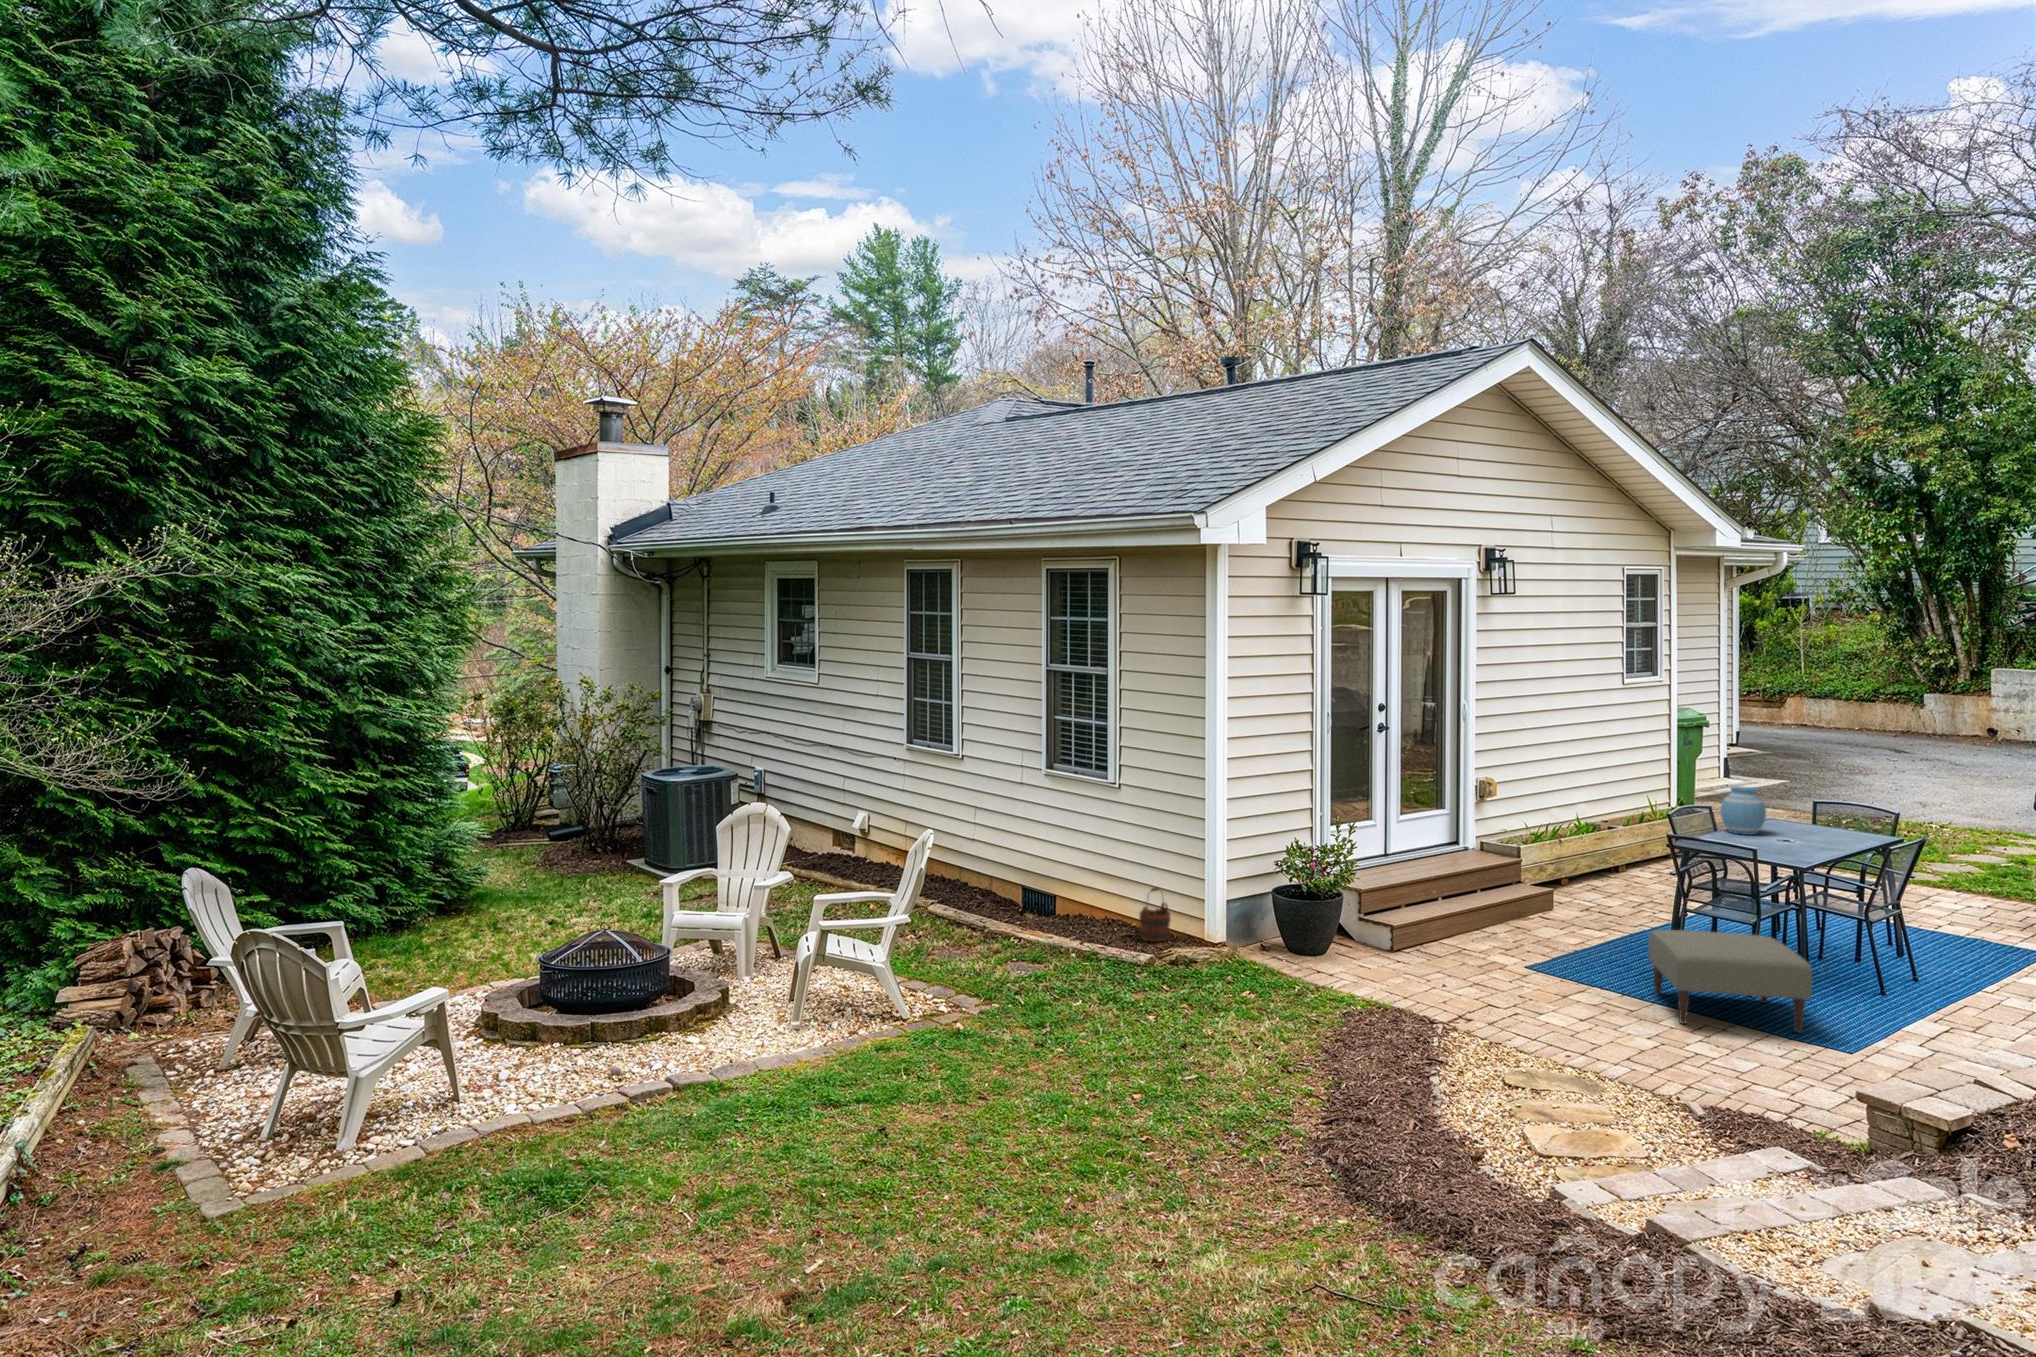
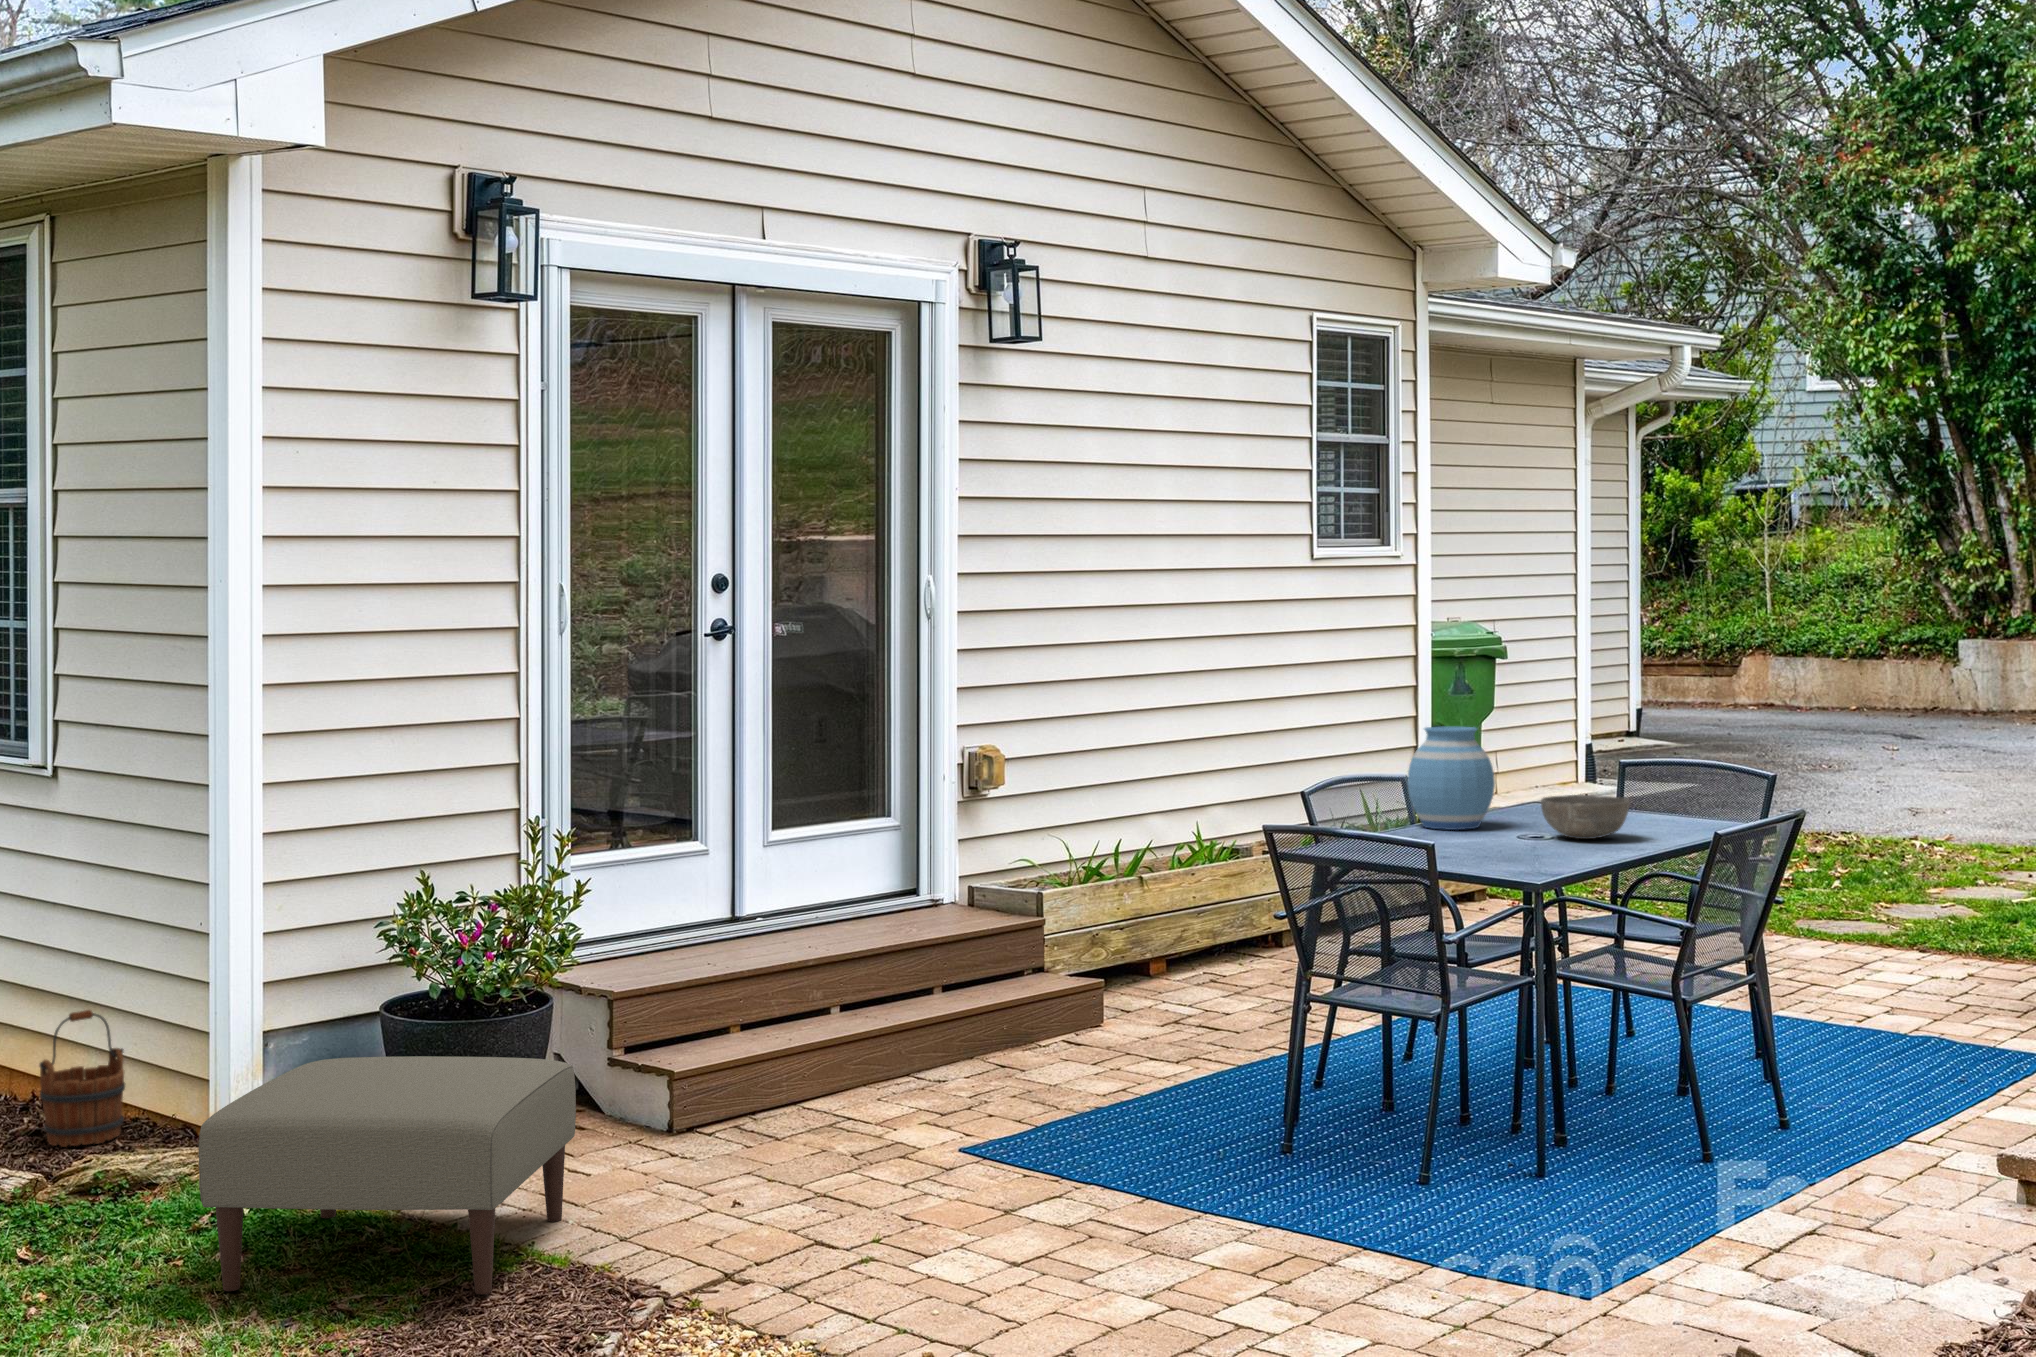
bowl: none [1795,822,1841,844] -> present [1541,795,1630,839]
ottoman: present [1648,930,1812,1033] -> present [199,1056,576,1294]

